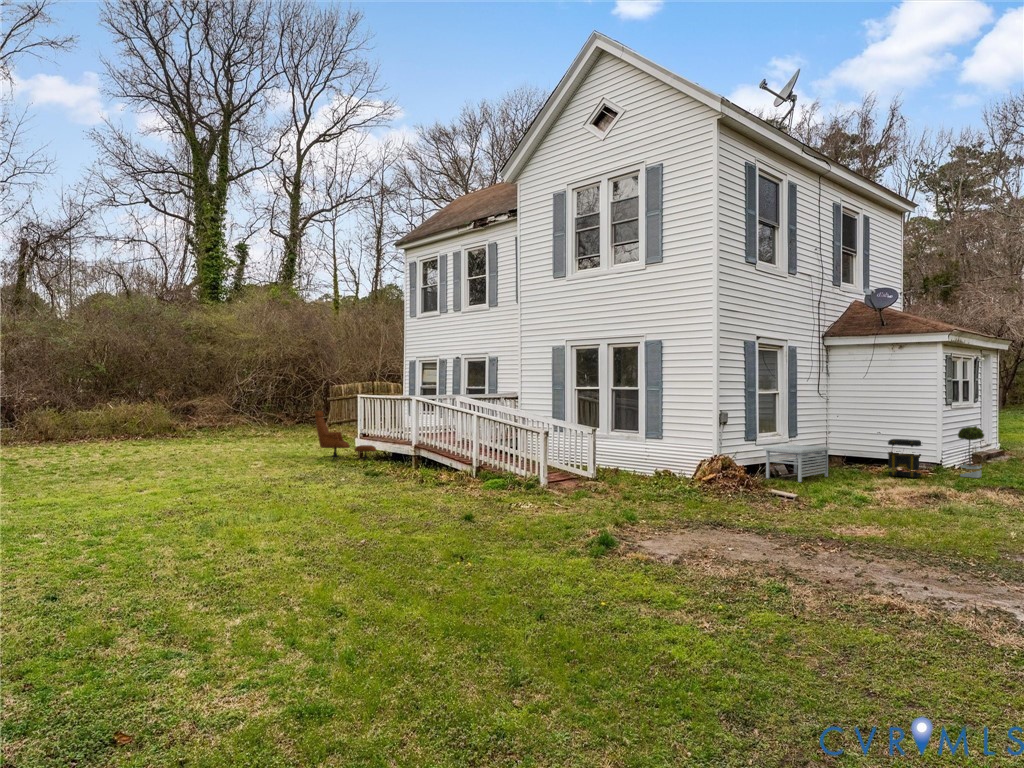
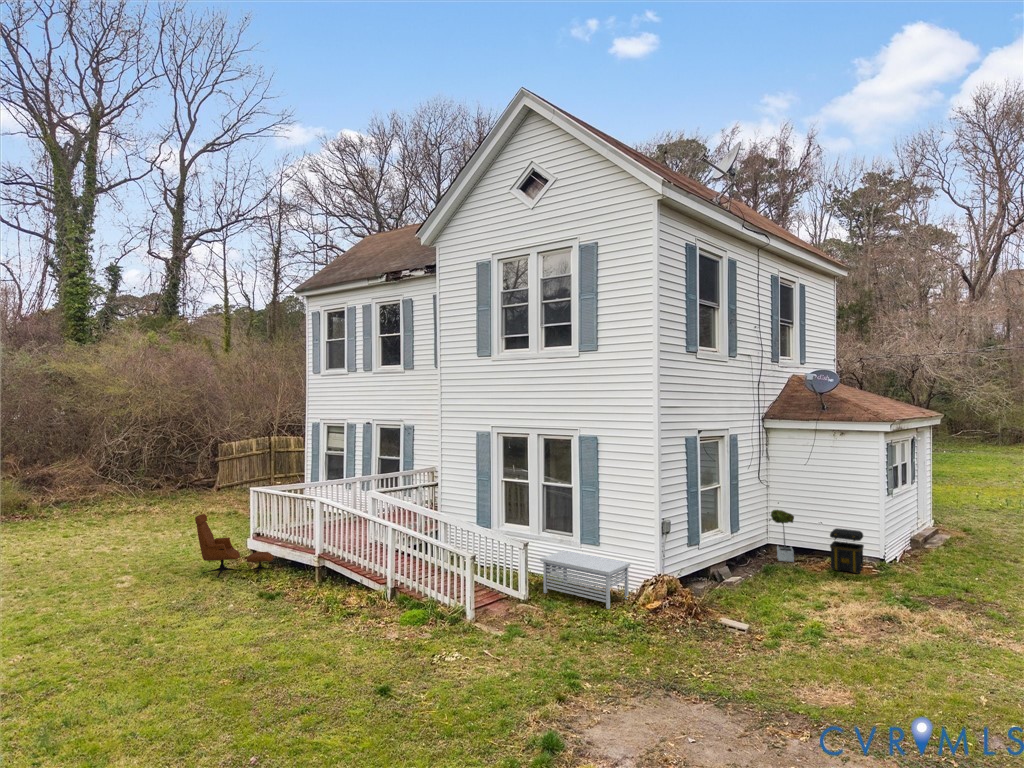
potted tree: present [958,426,984,478] -> present [771,510,794,562]
storage bench: present [763,445,830,482] -> present [540,550,630,609]

